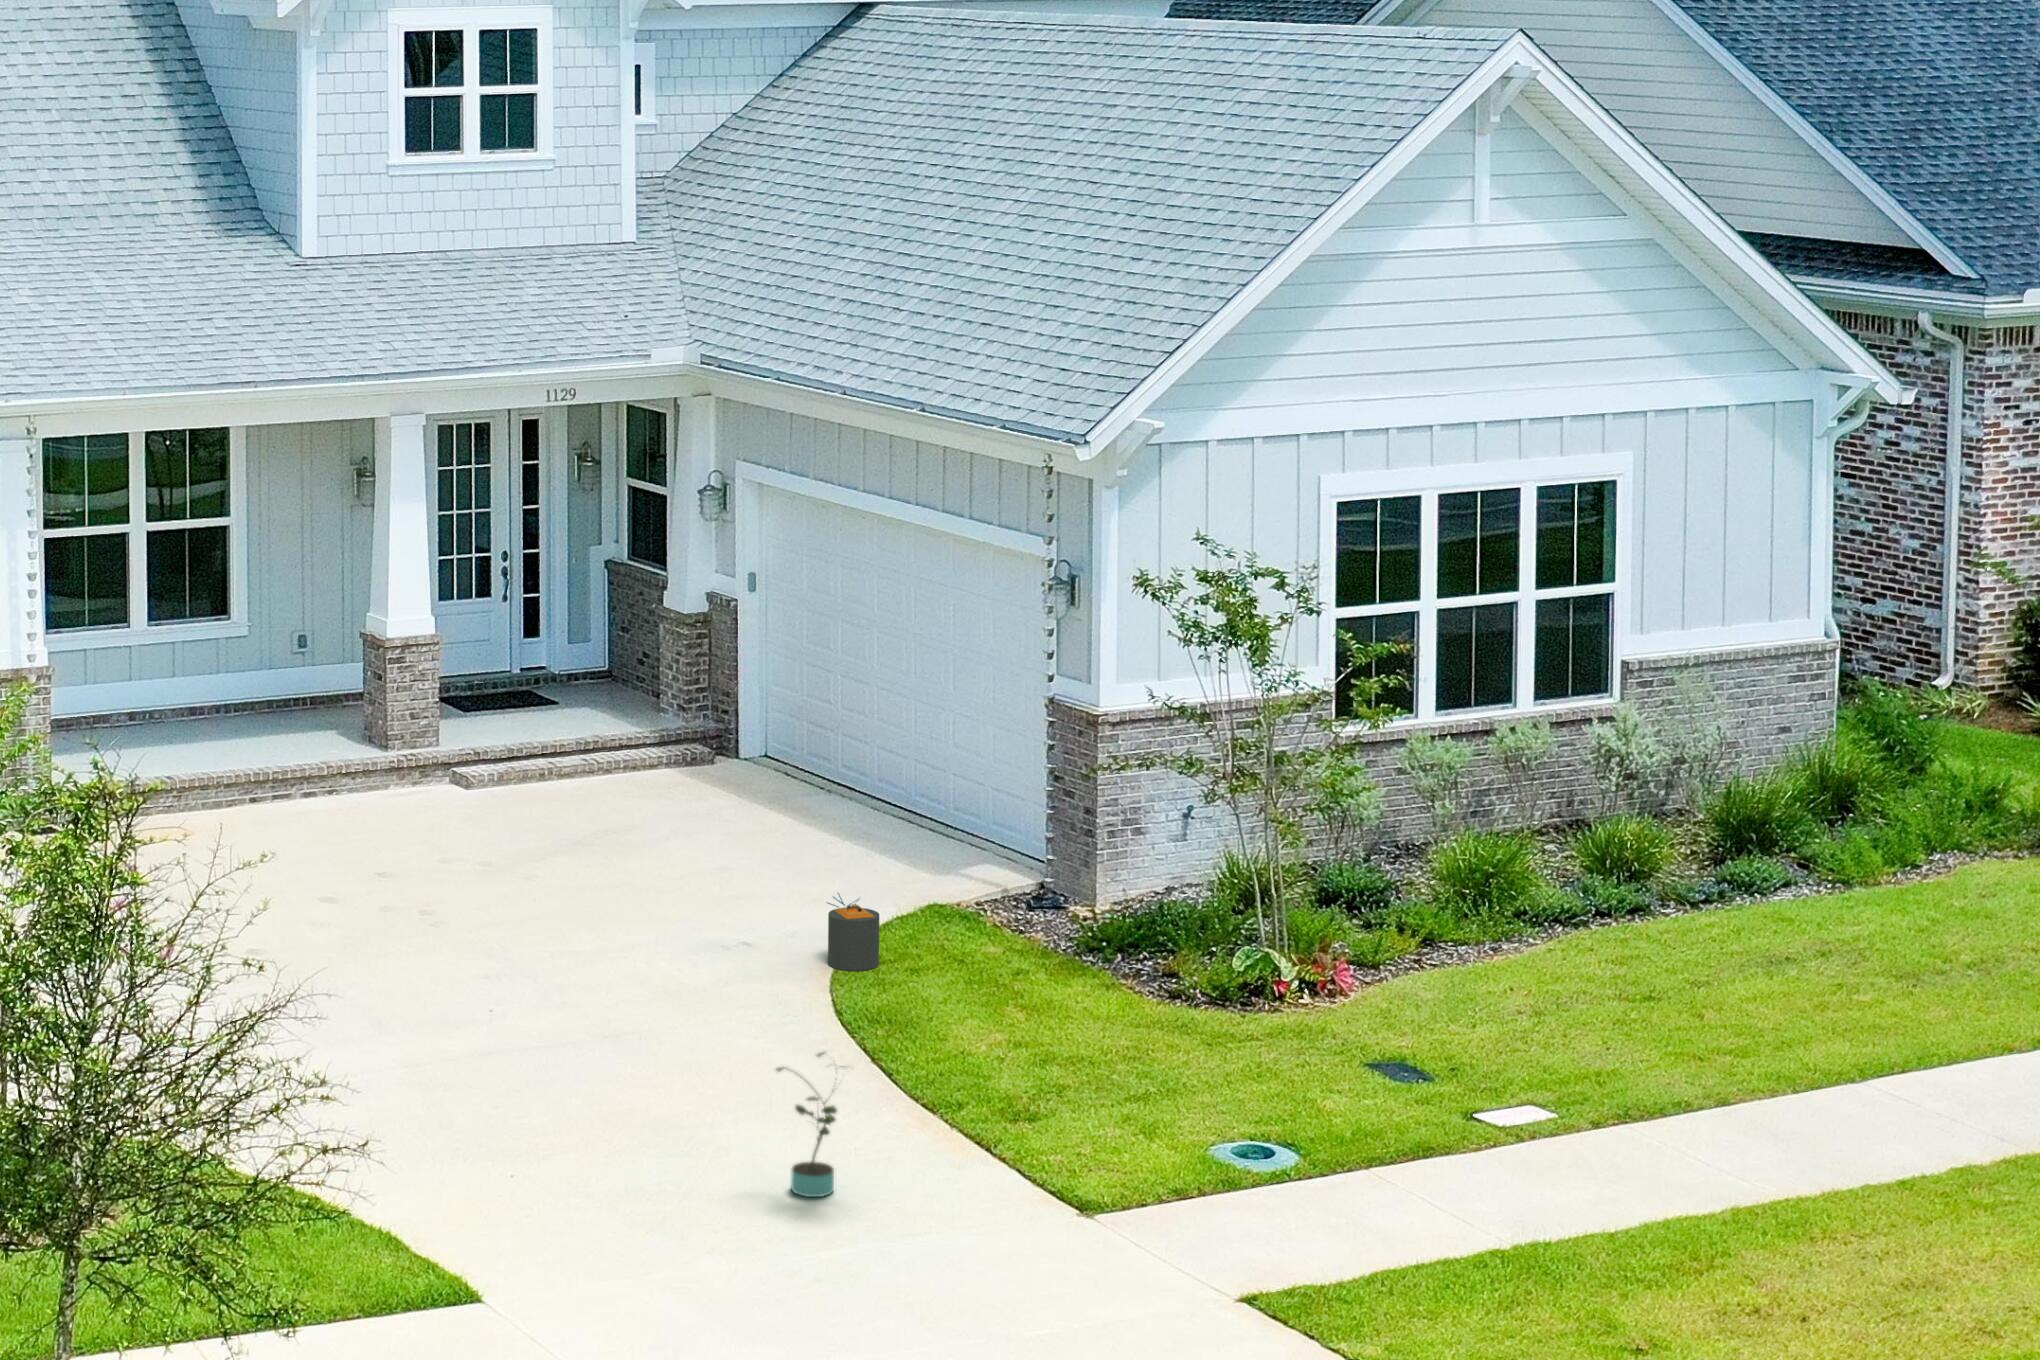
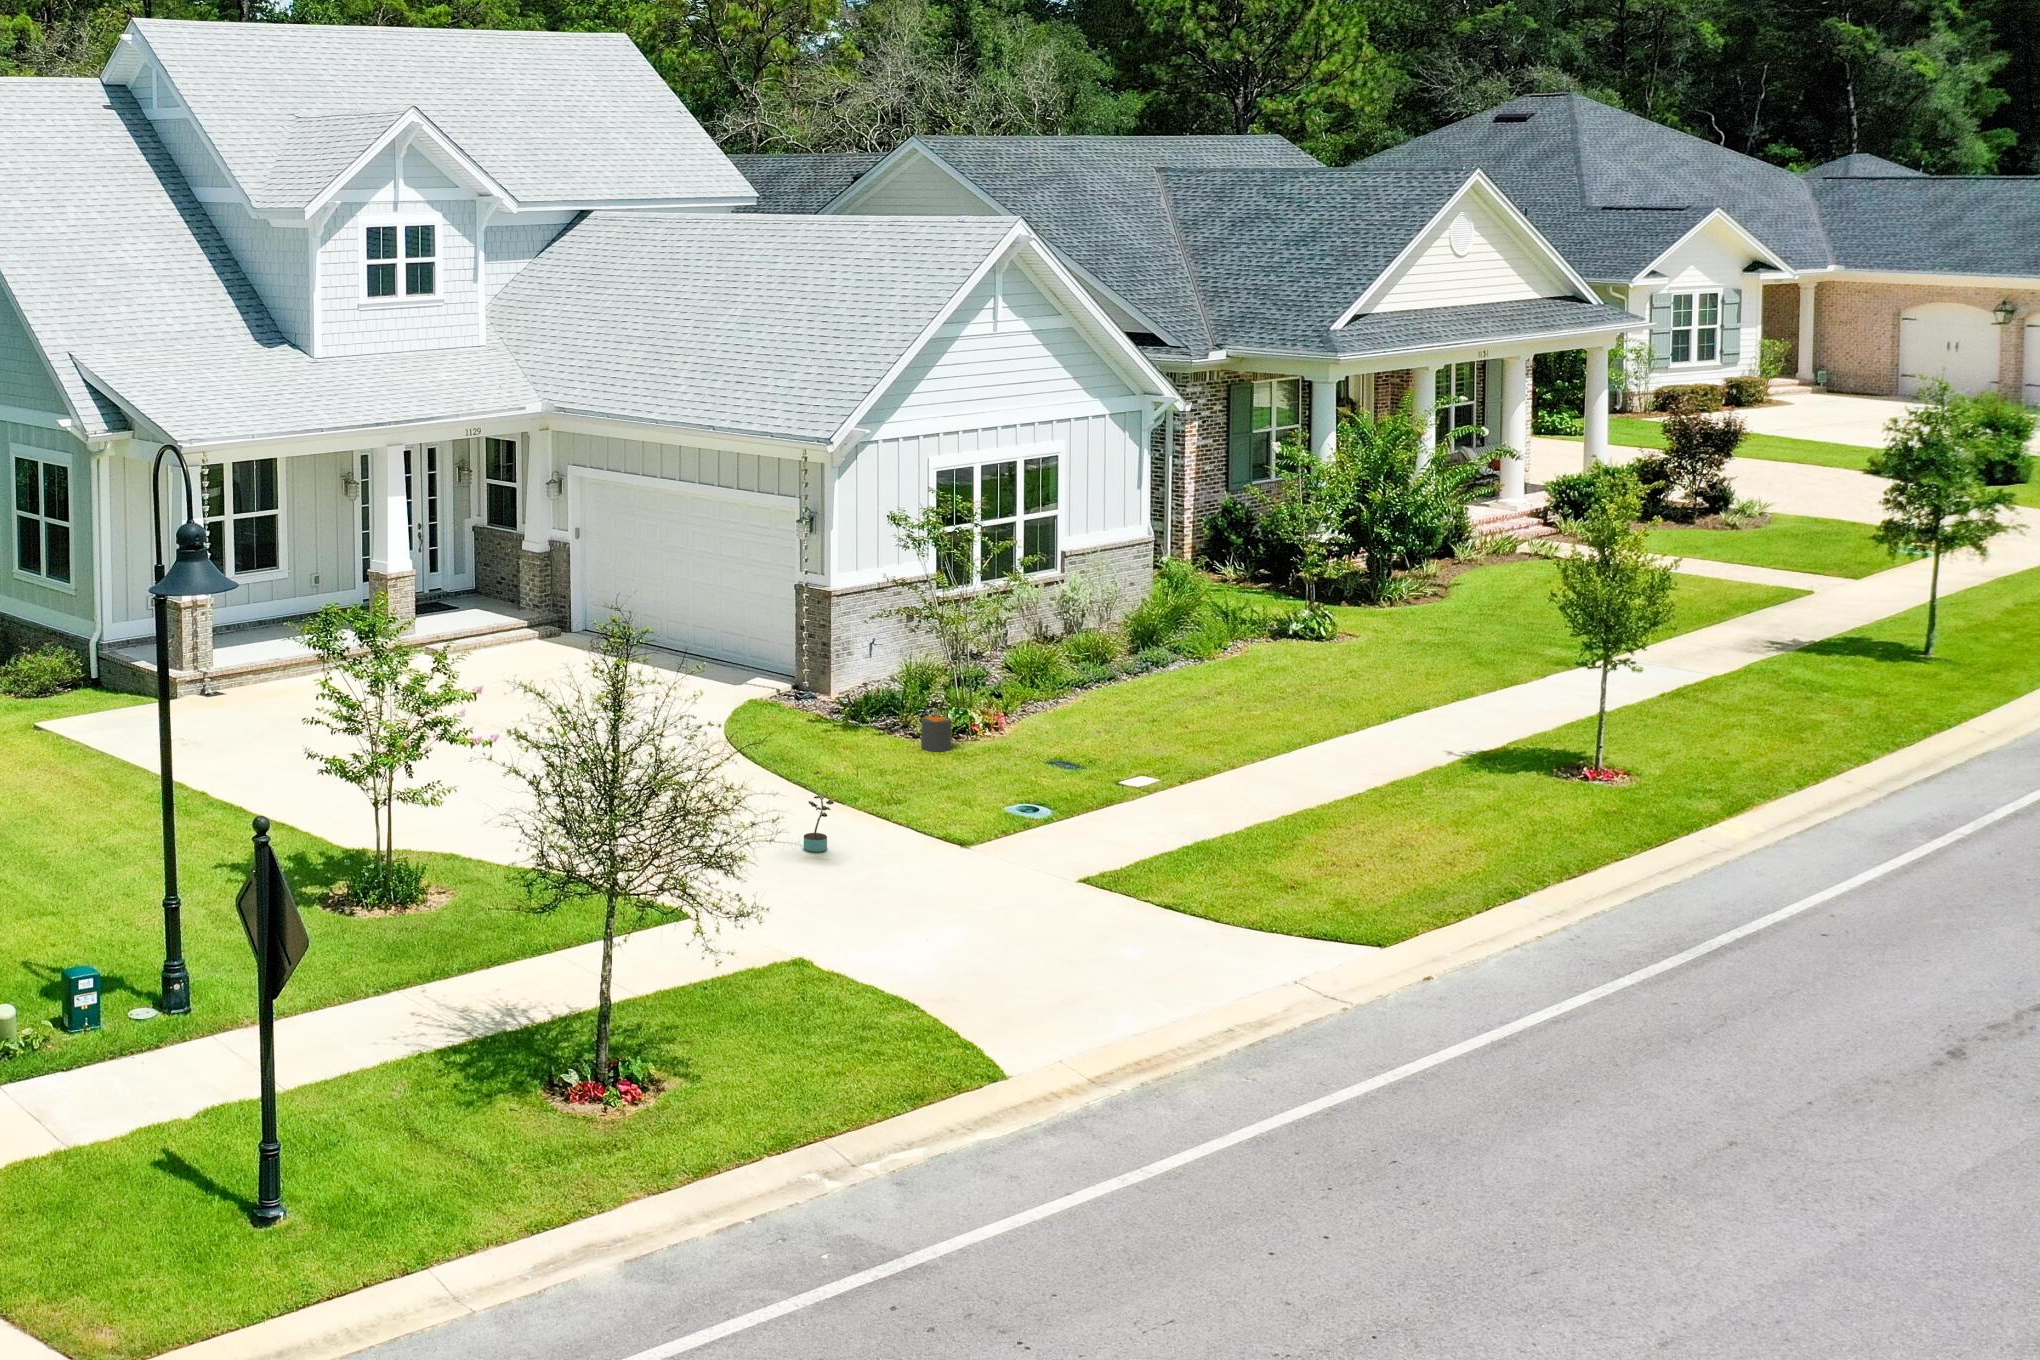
trash can: present [827,893,879,971] -> present [921,708,951,752]

